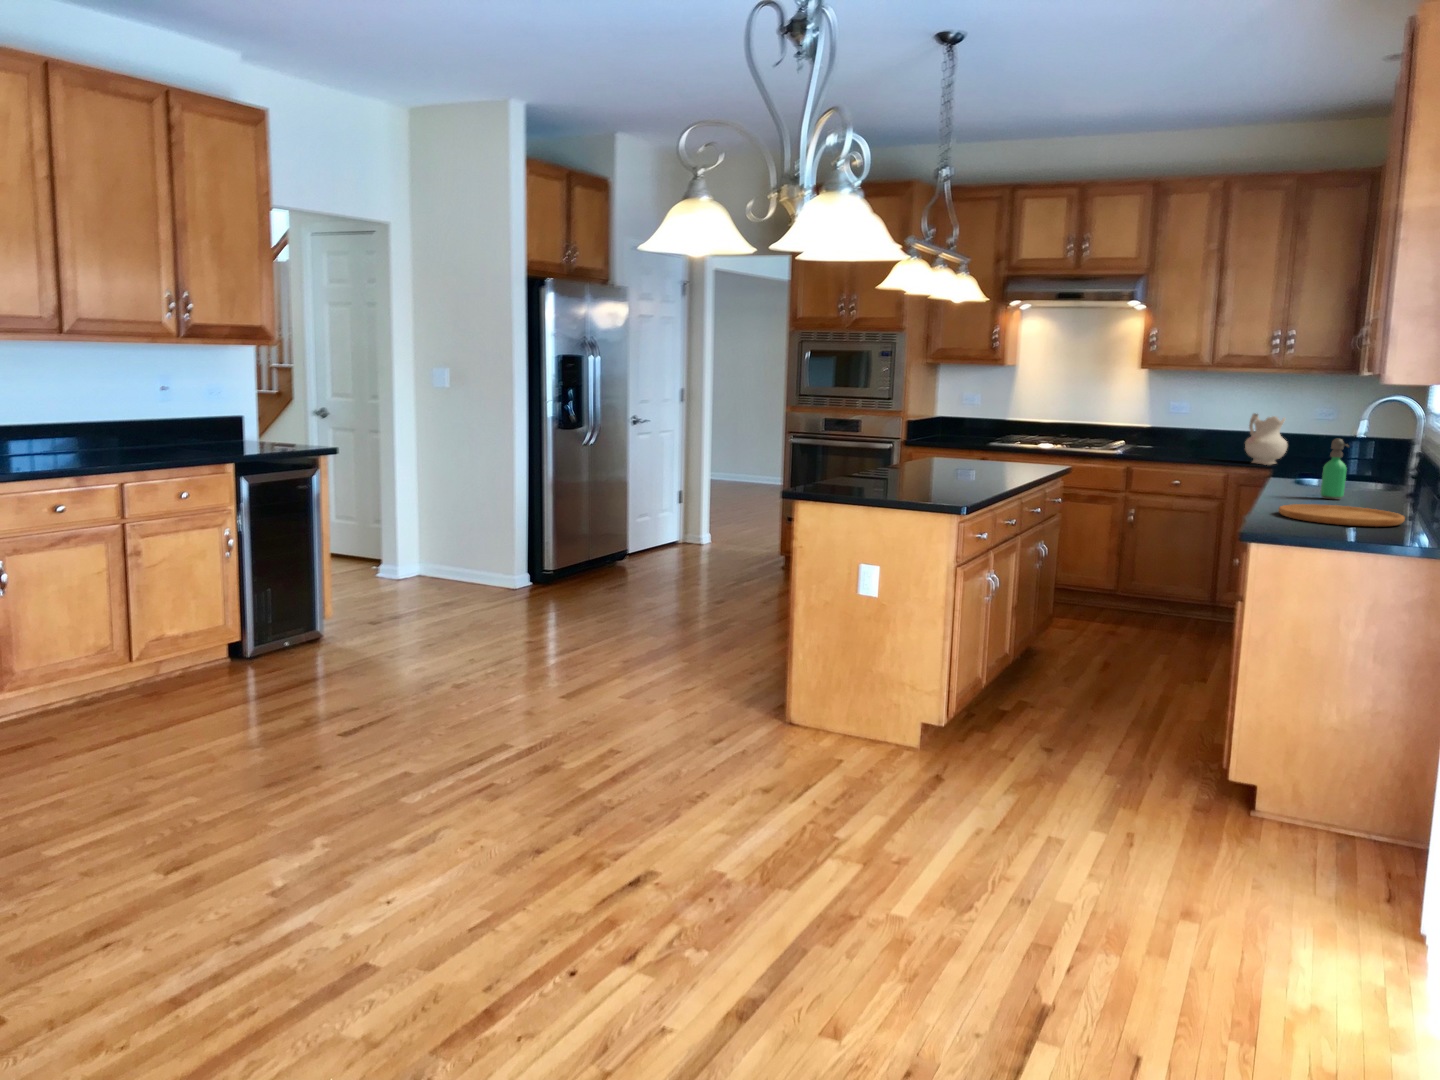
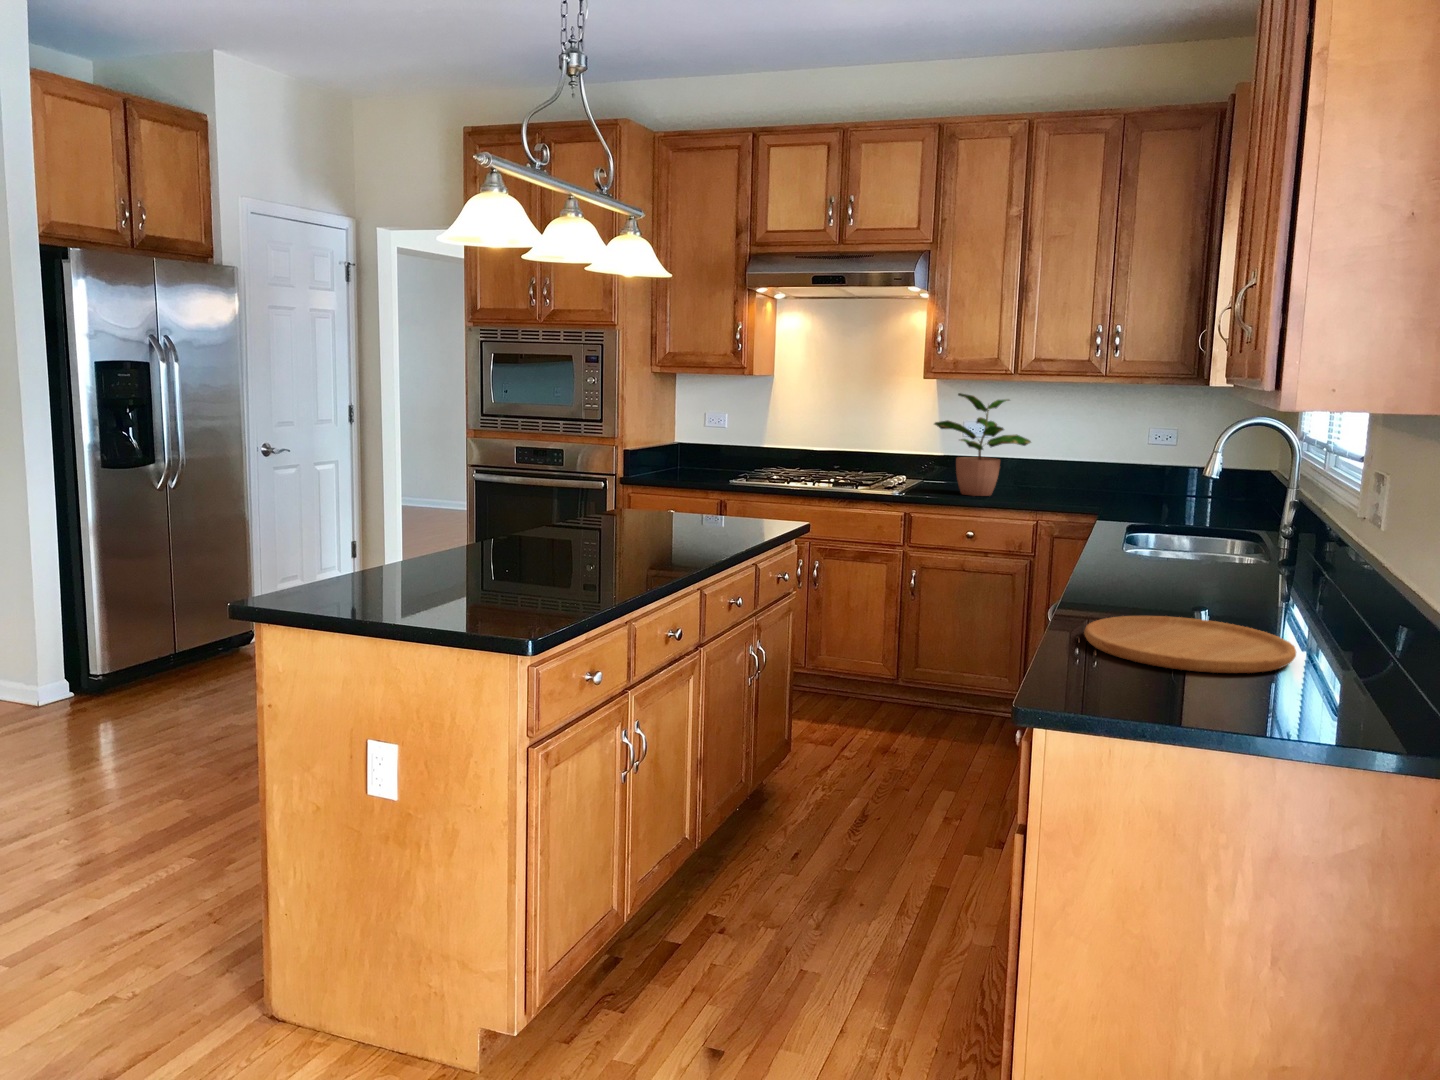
potted plant: none [1146,379,1223,455] -> present [934,393,1031,496]
ceramic pitcher: present [1245,413,1287,465] -> none [1059,439,1113,511]
soap dispenser: present [1321,439,1349,499] -> none [1155,493,1197,590]

